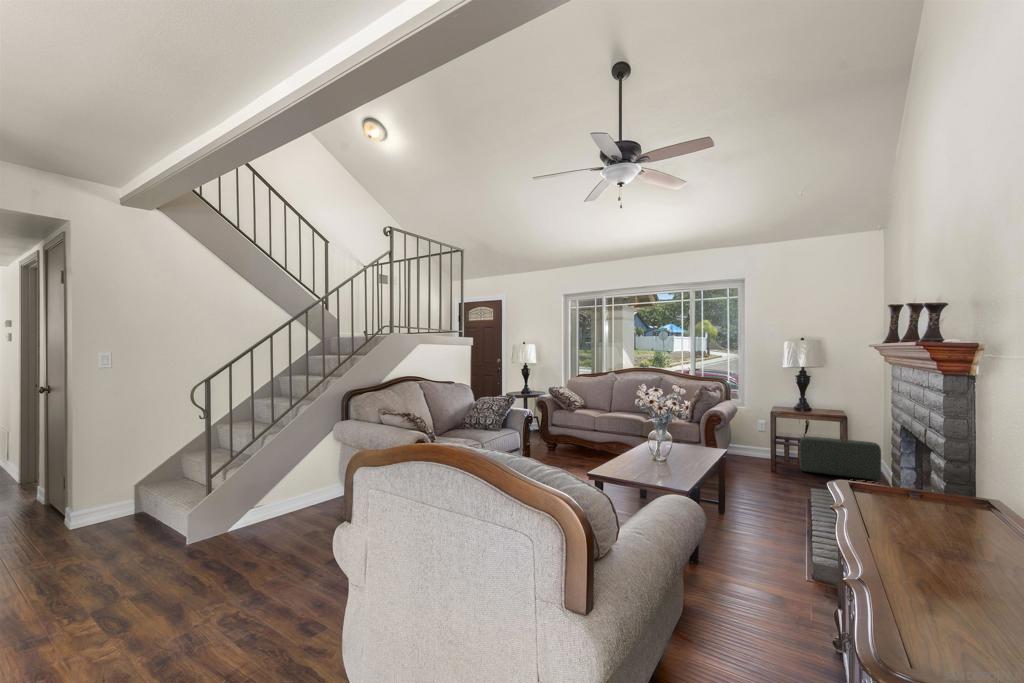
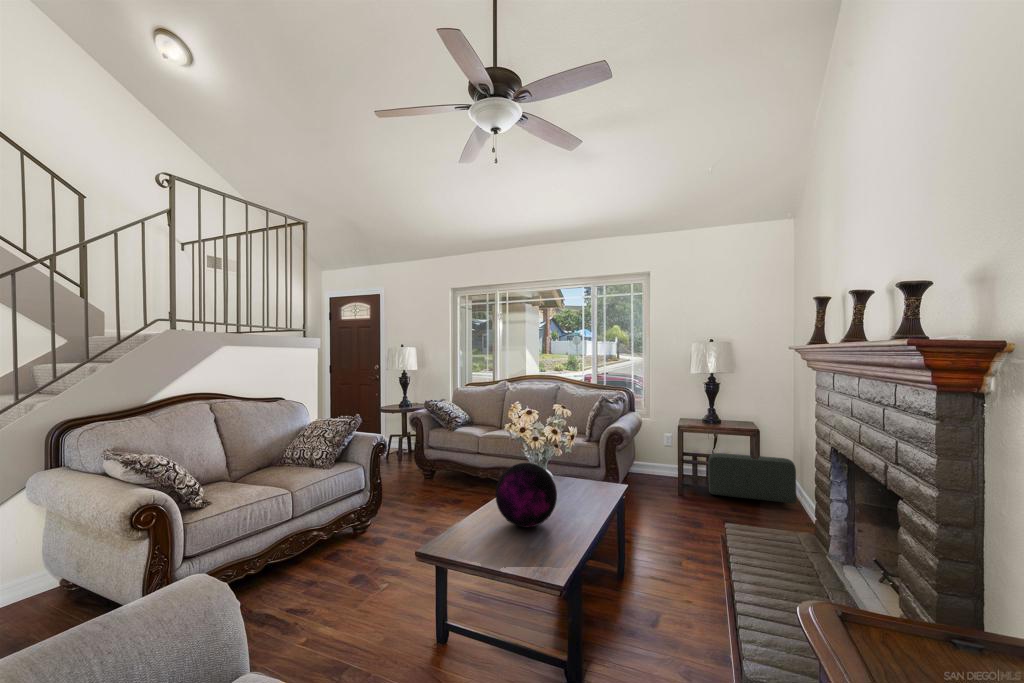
decorative orb: none [636,428,681,472] -> present [495,463,557,527]

